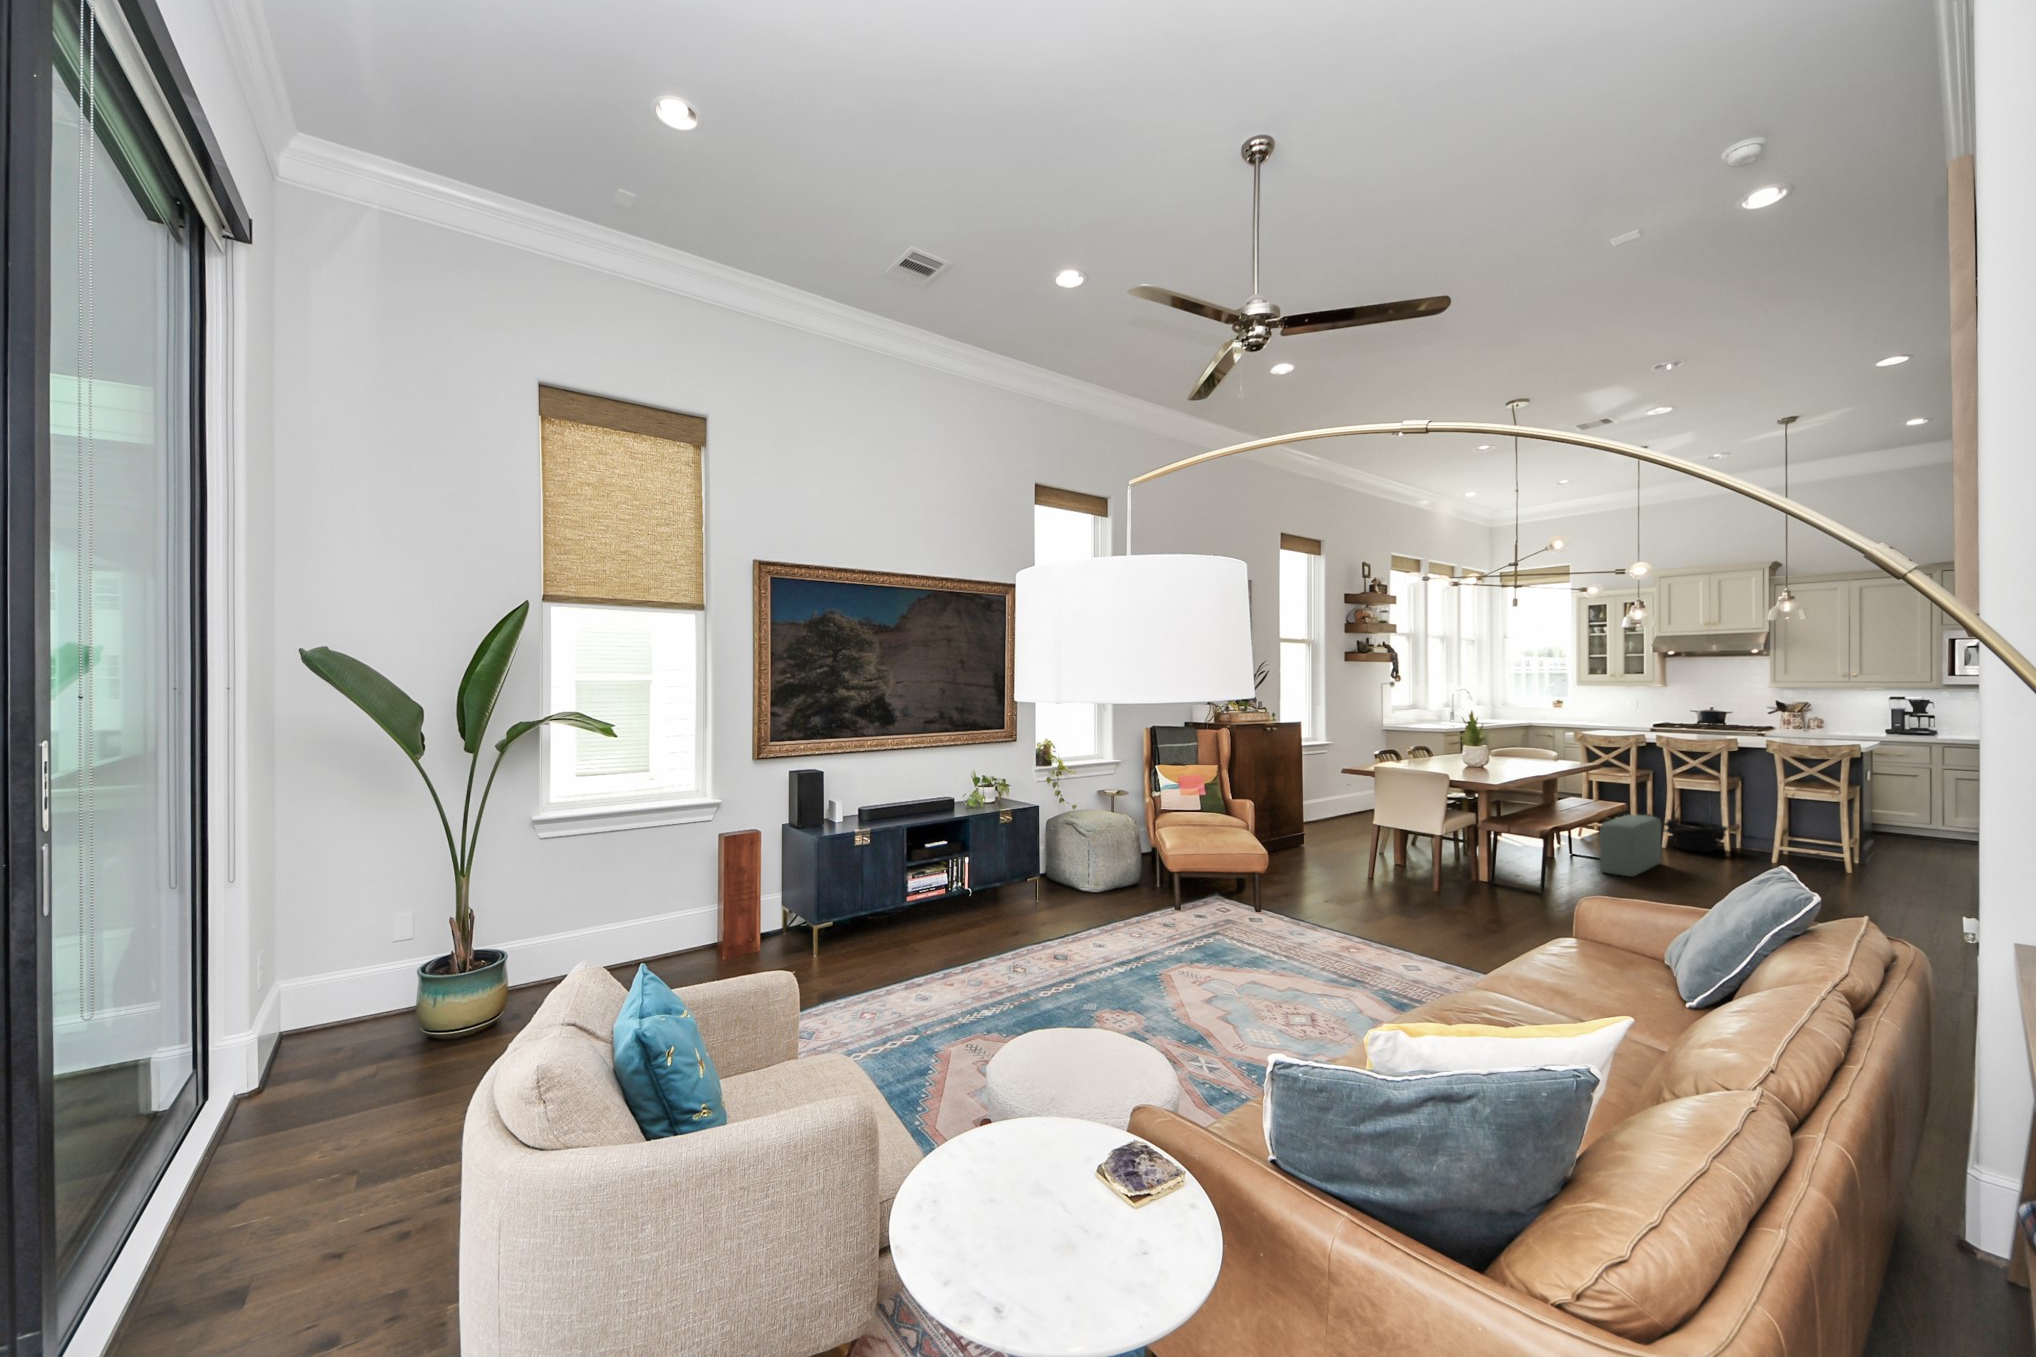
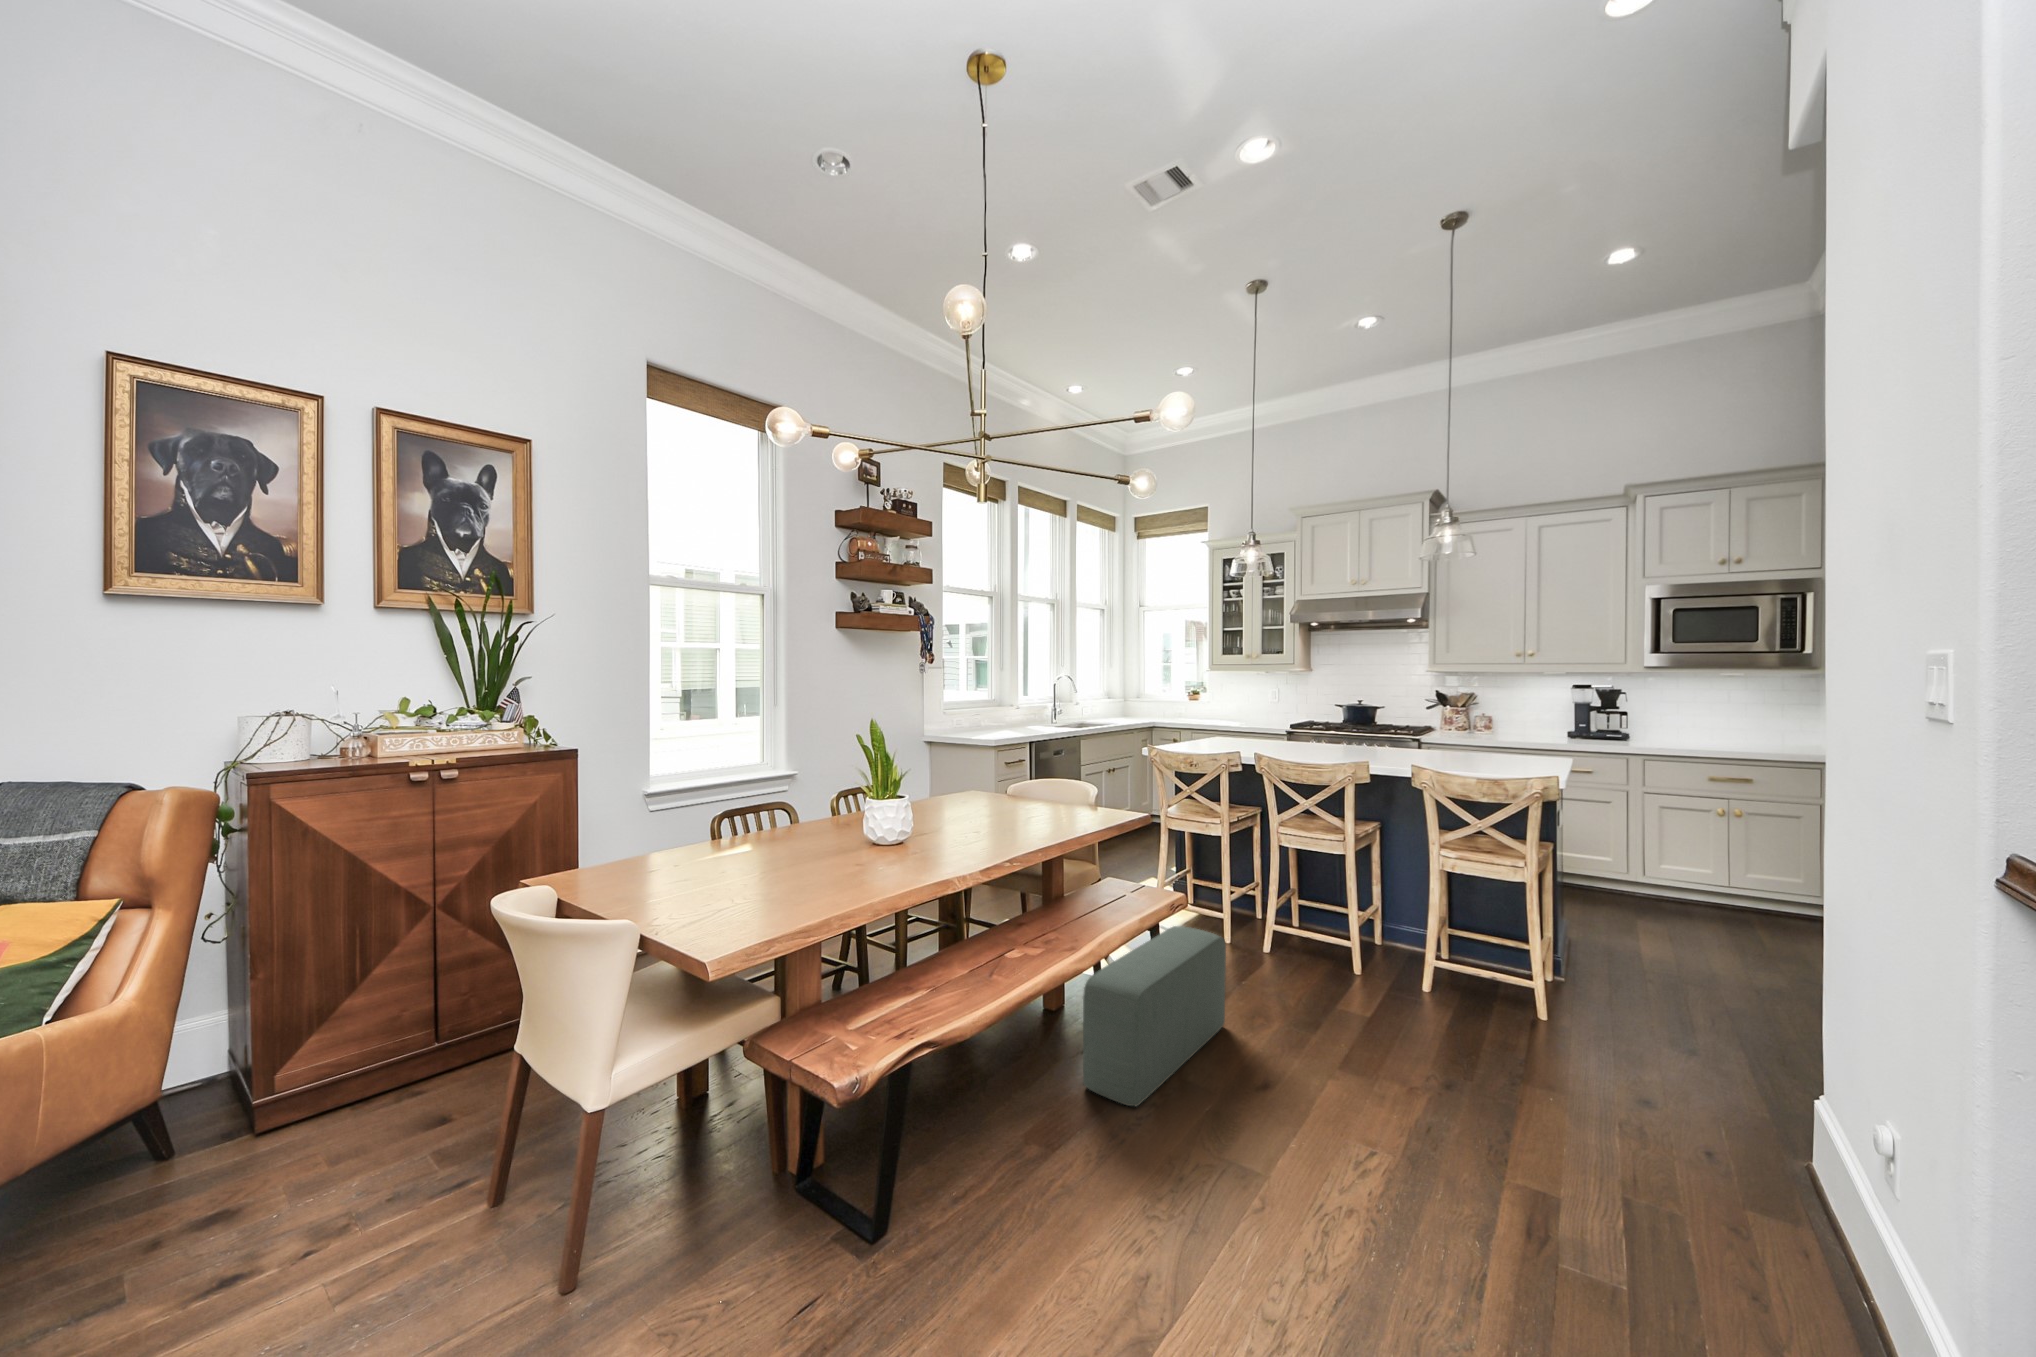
basket: present [1661,809,1728,852] -> none [1256,868,1355,967]

